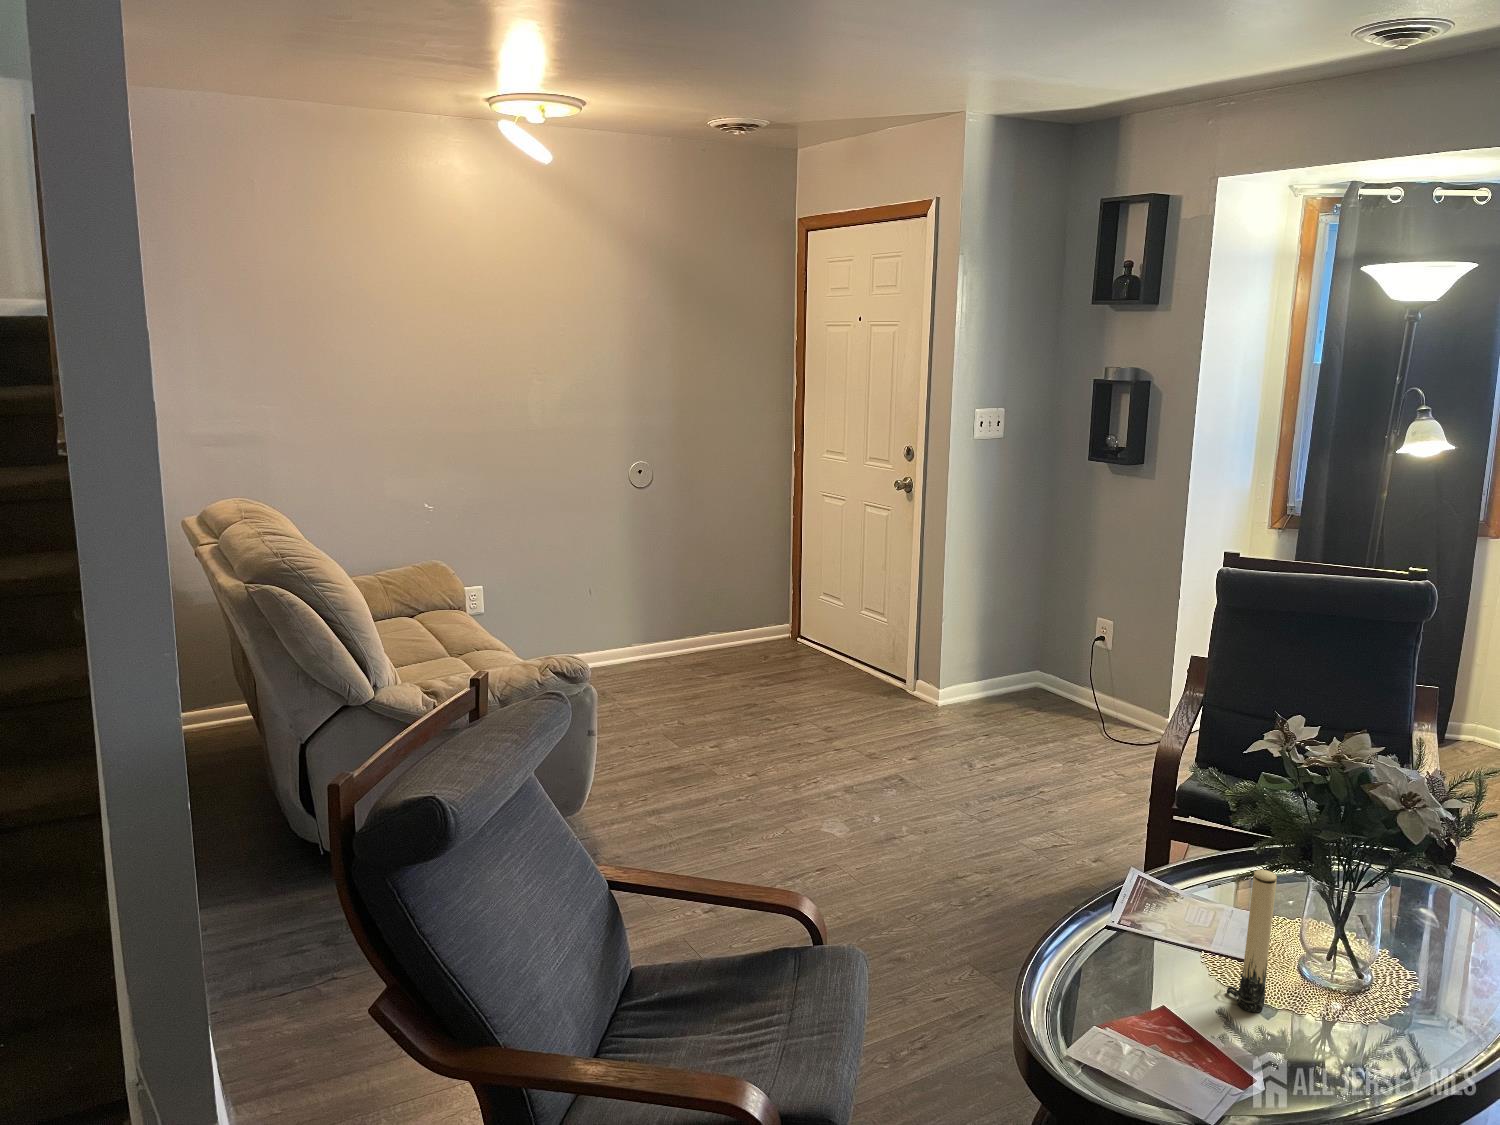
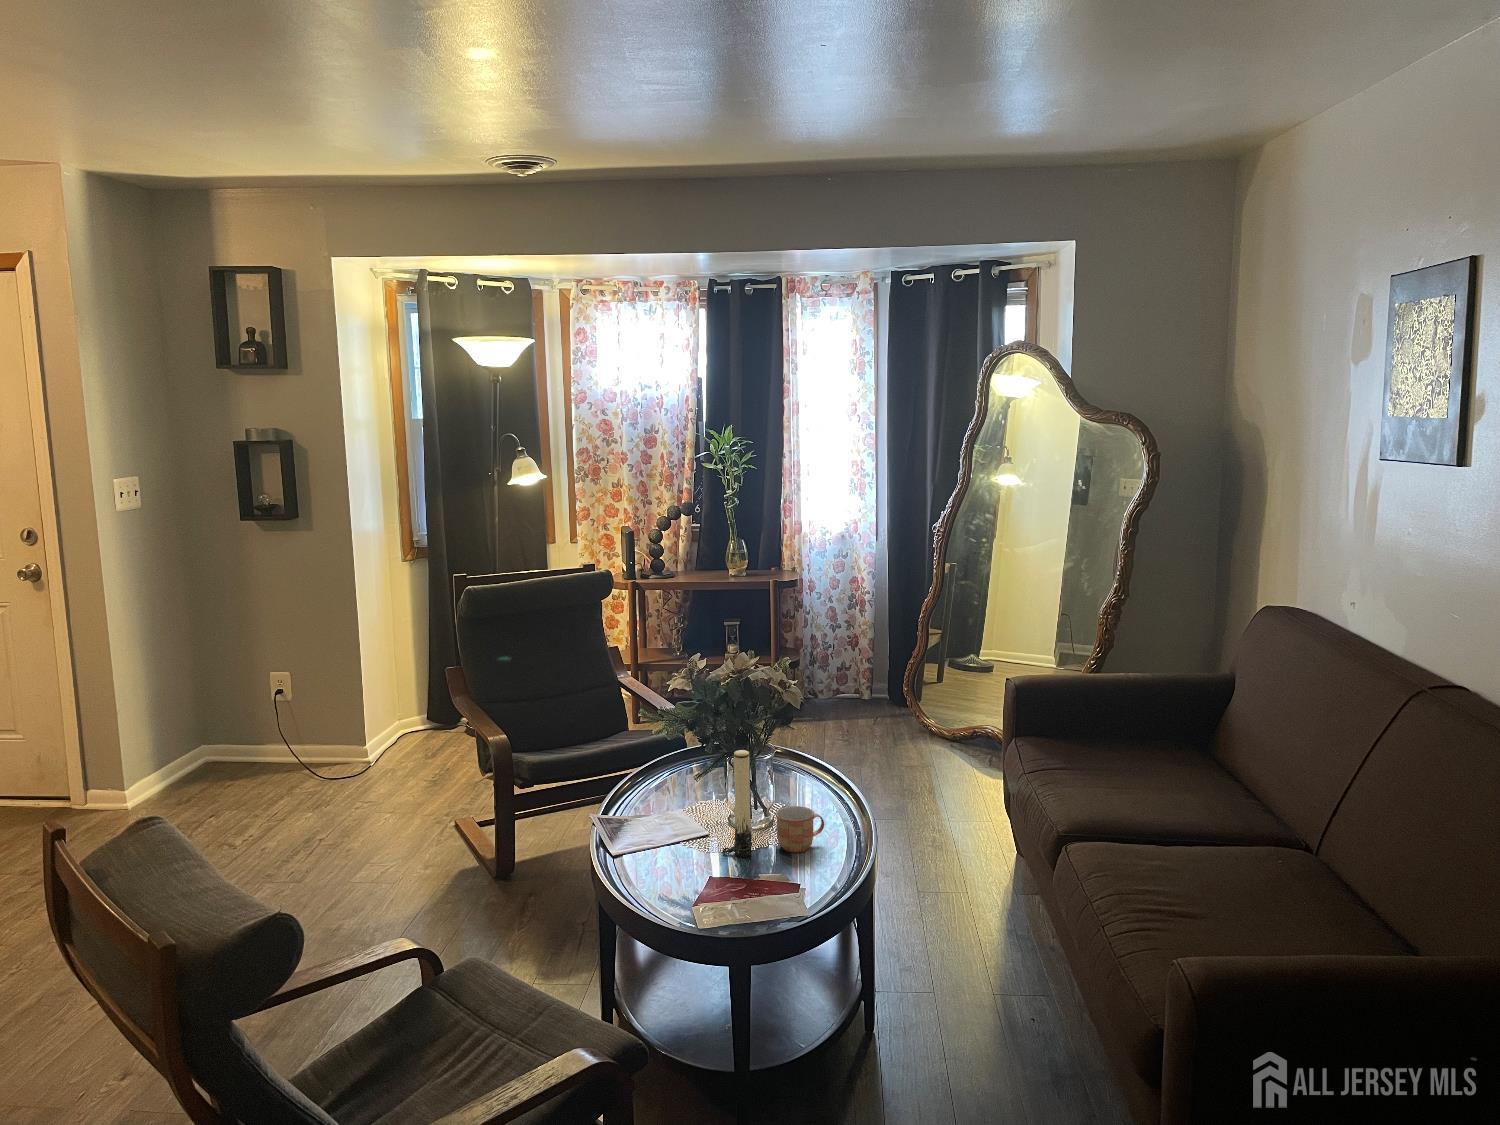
mug: none [1304,976,1383,1049] -> present [776,806,824,852]

